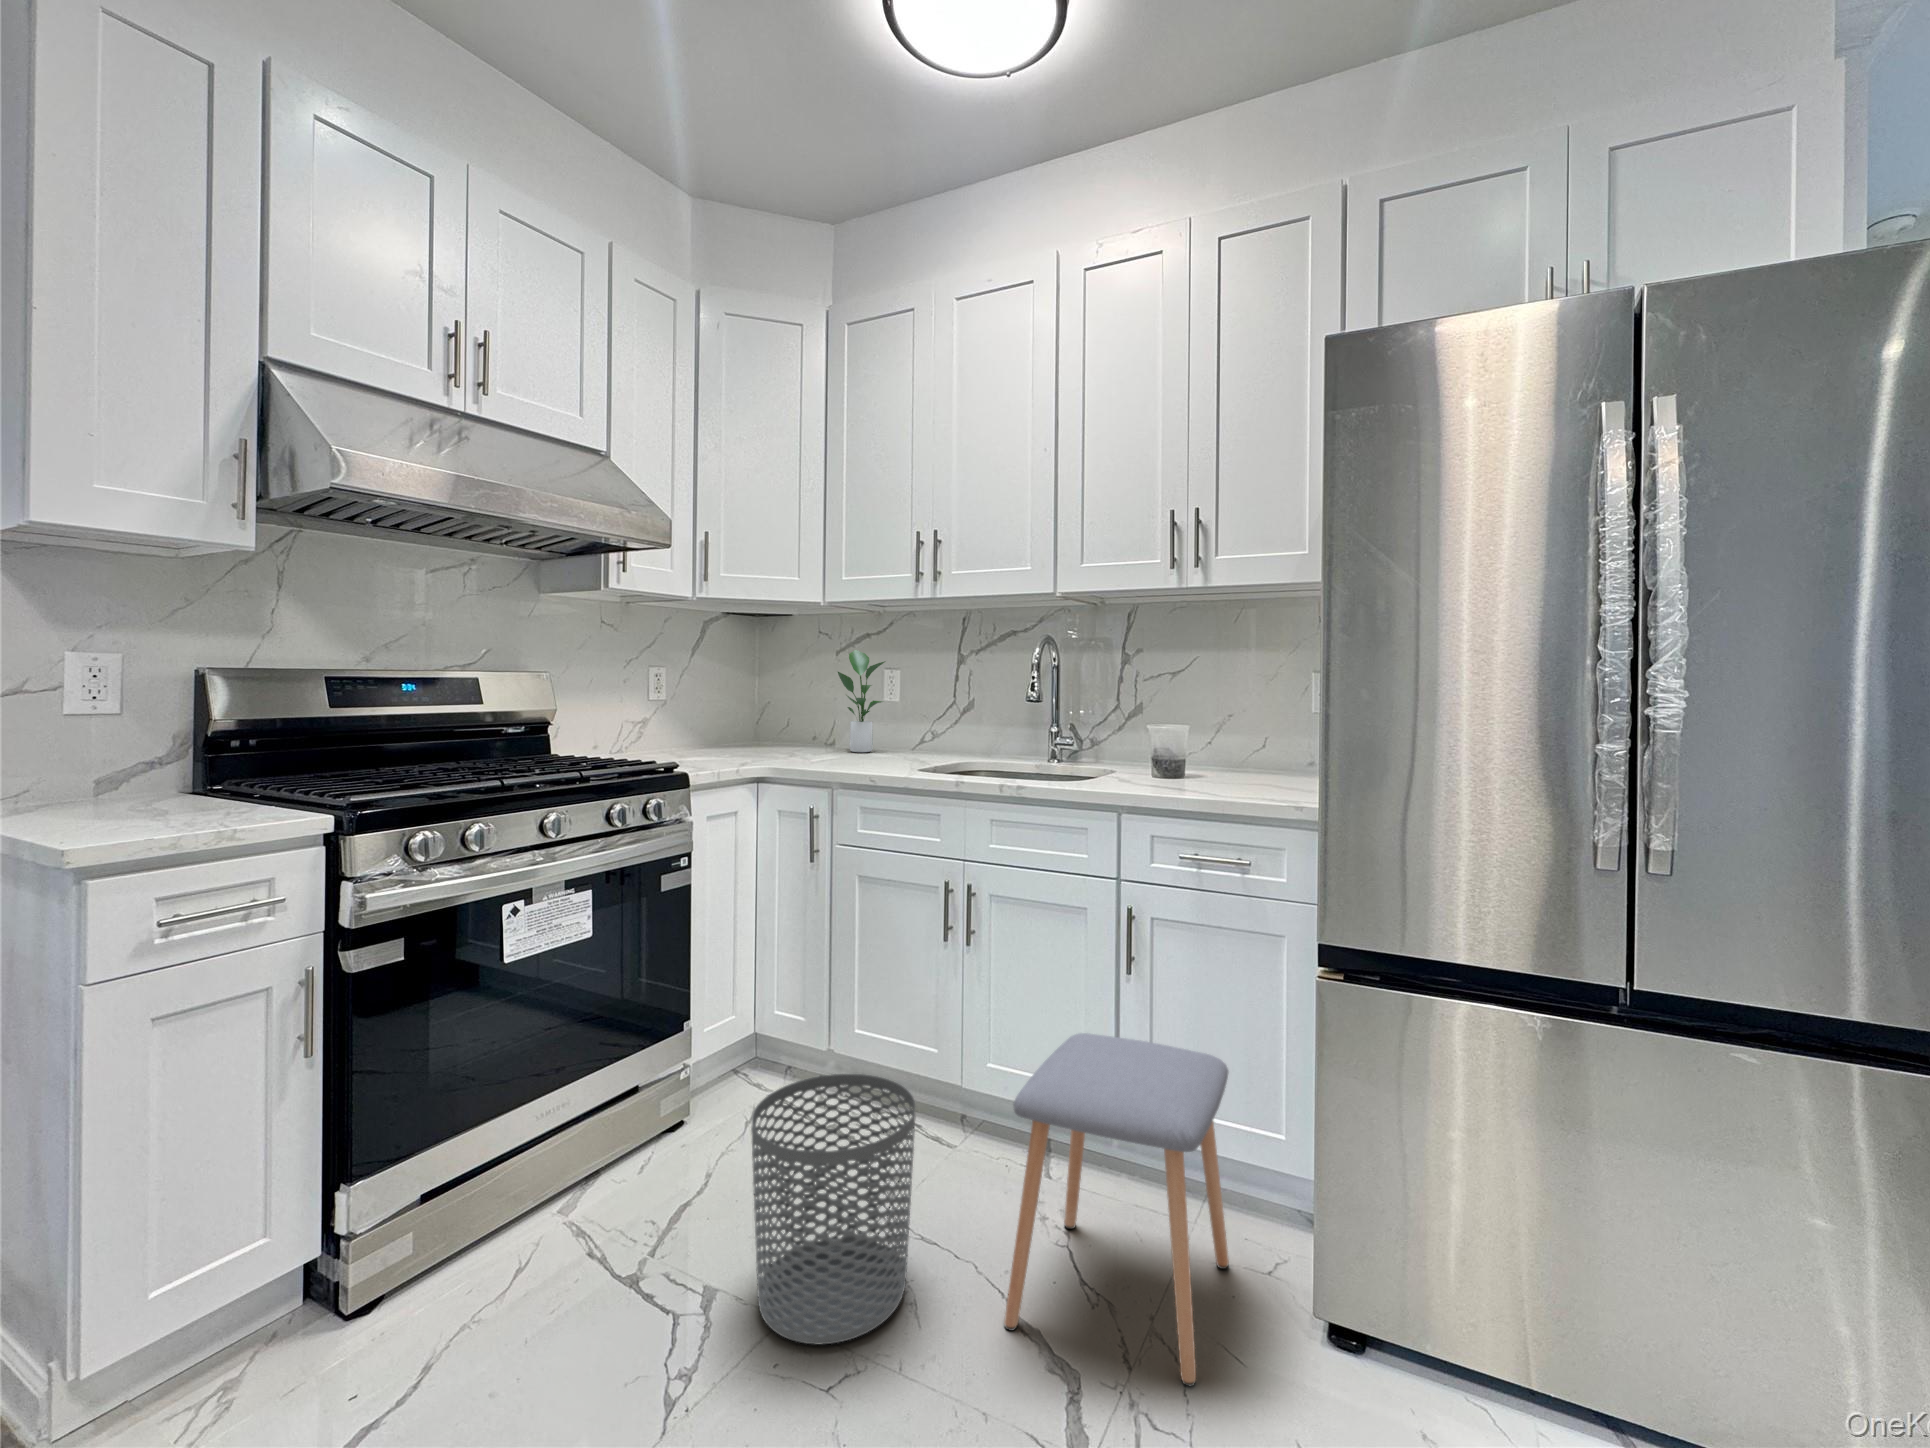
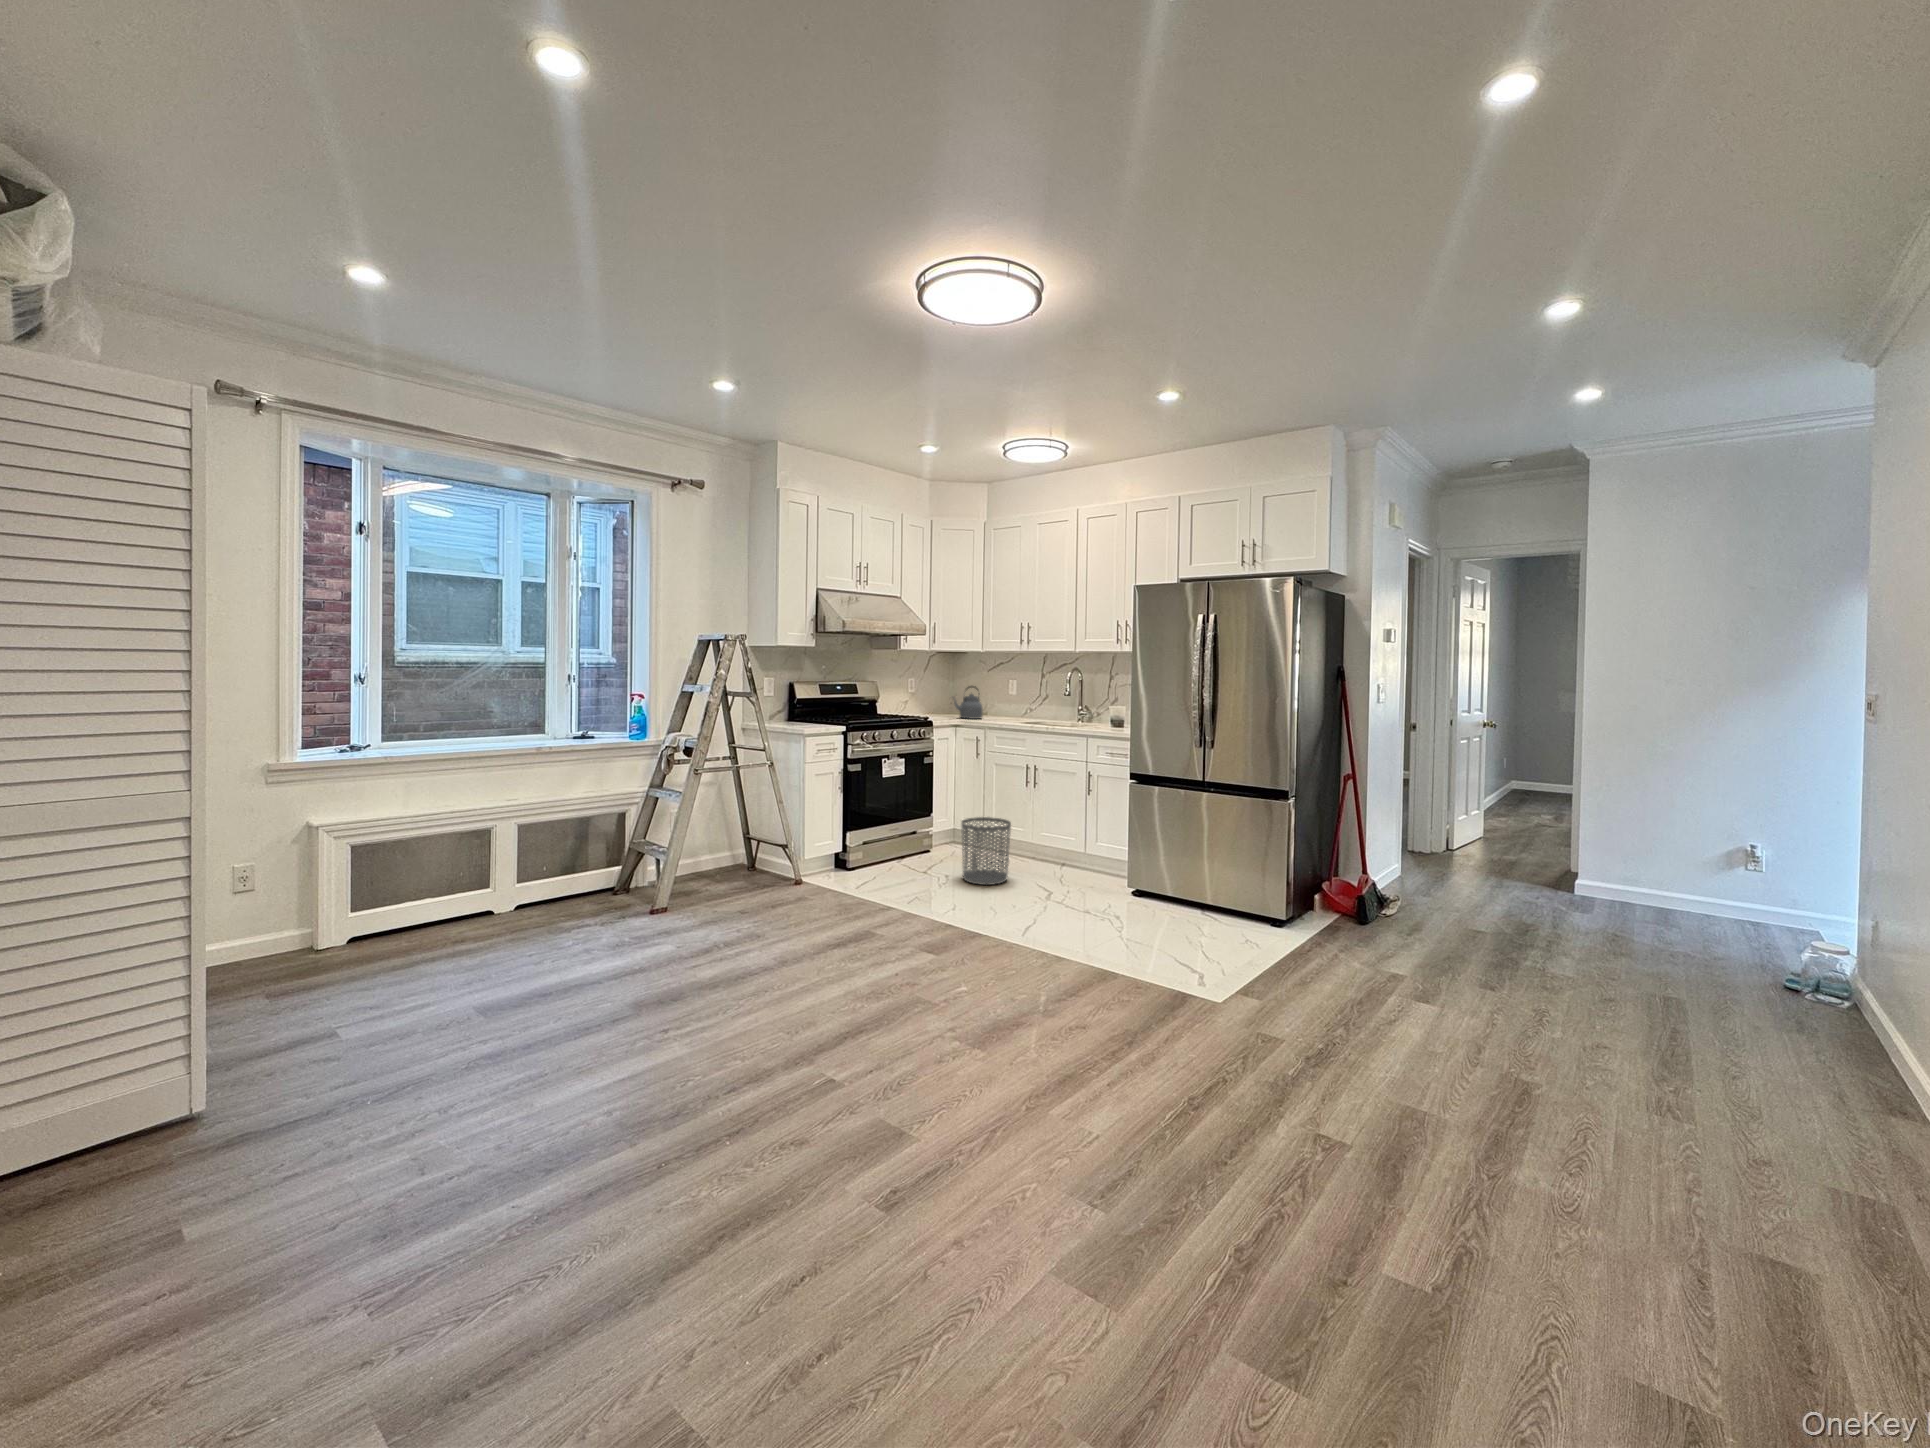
potted plant: present [838,650,885,752] -> none [988,671,1009,717]
kettle: none [742,681,824,762] -> present [954,686,983,719]
stool: present [1004,1033,1229,1386] -> none [1036,809,1114,898]

